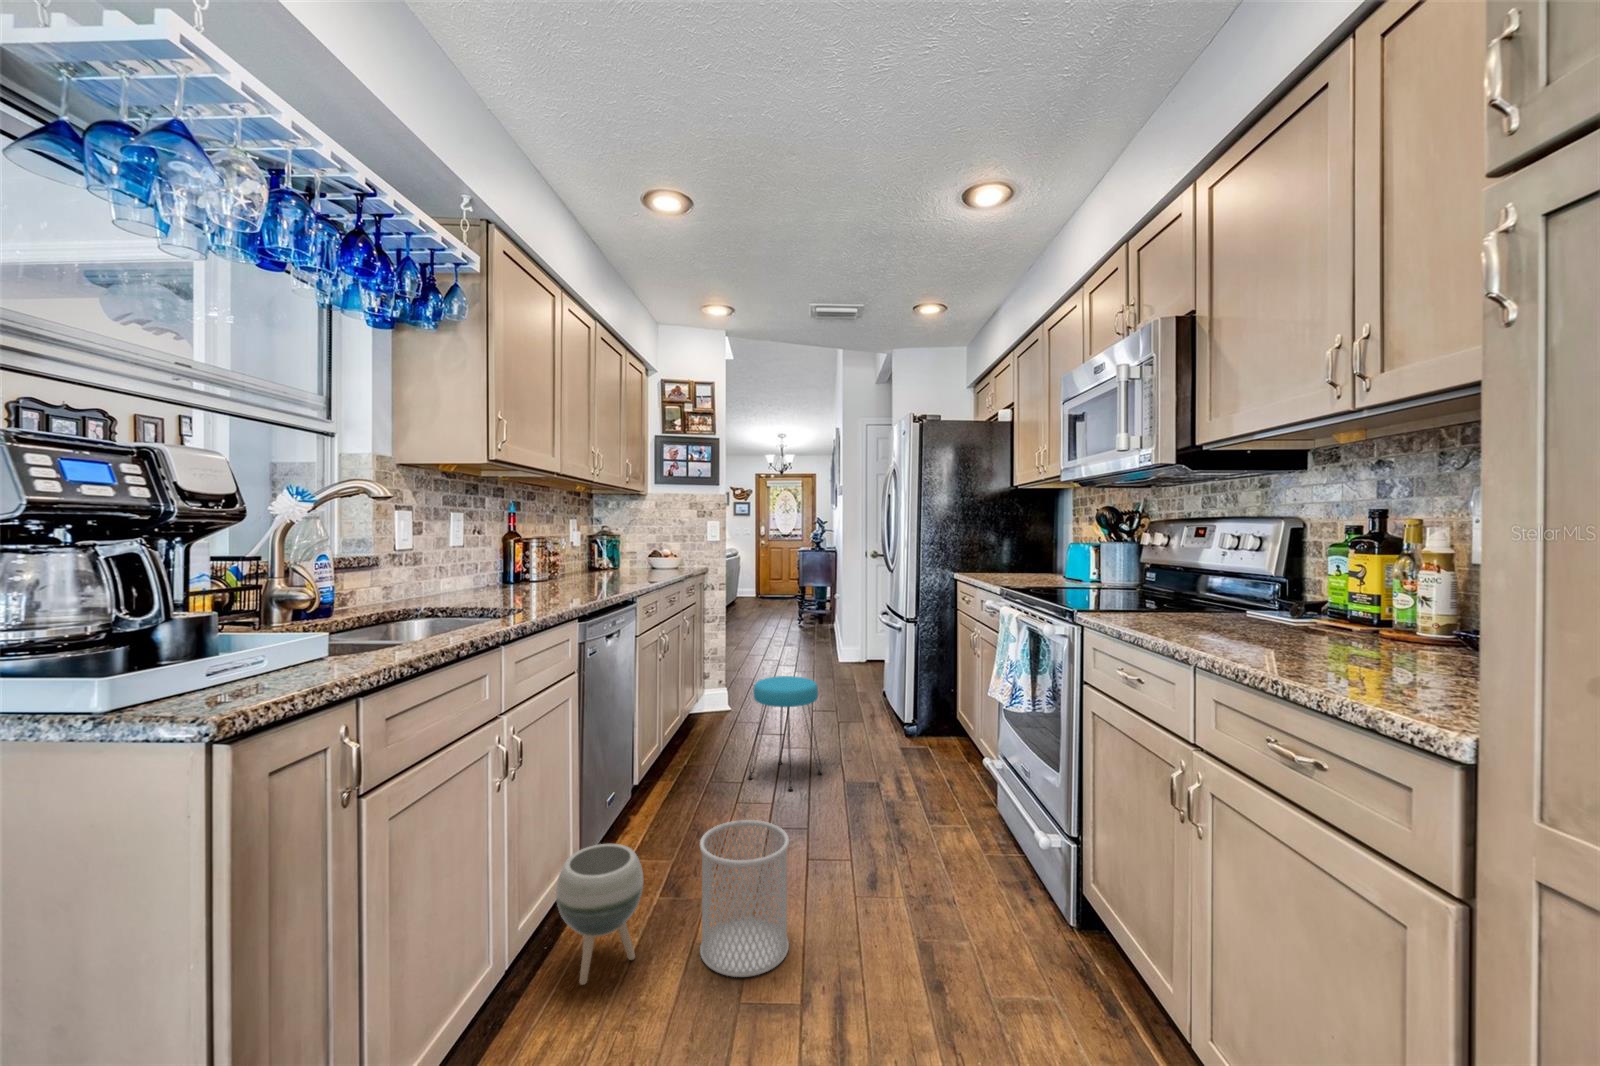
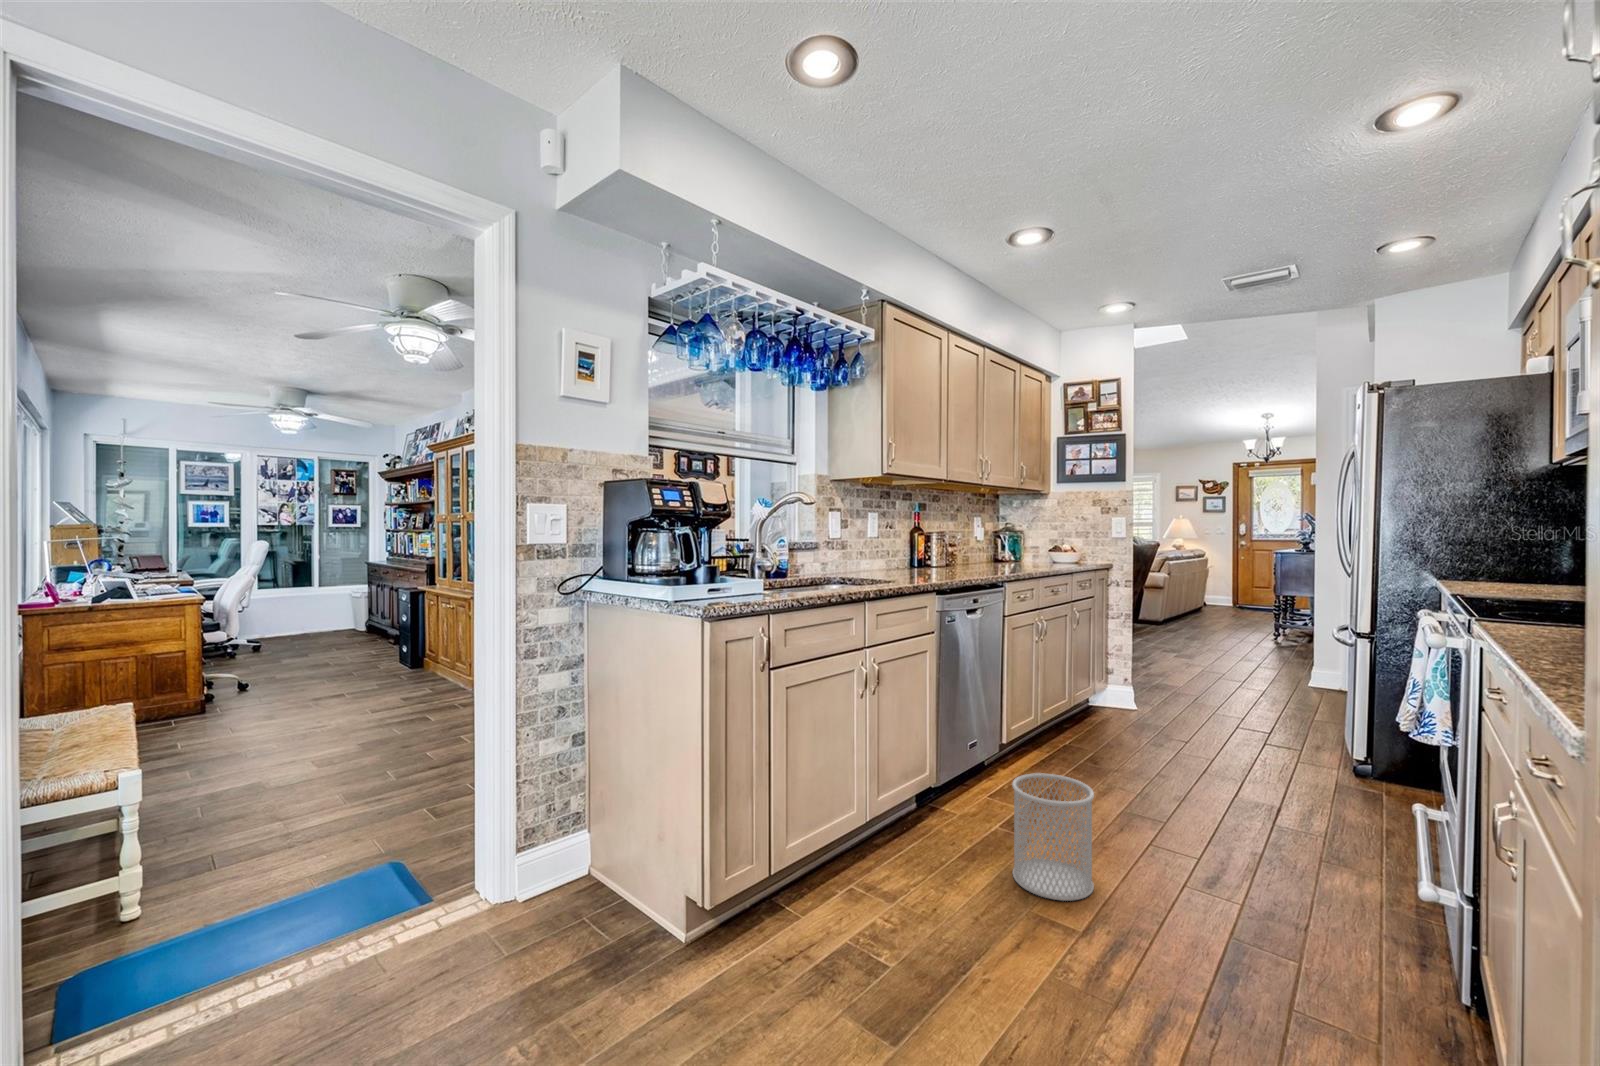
stool: present [749,676,822,790] -> none [1122,674,1210,787]
planter: present [556,844,643,985] -> none [905,764,969,858]

